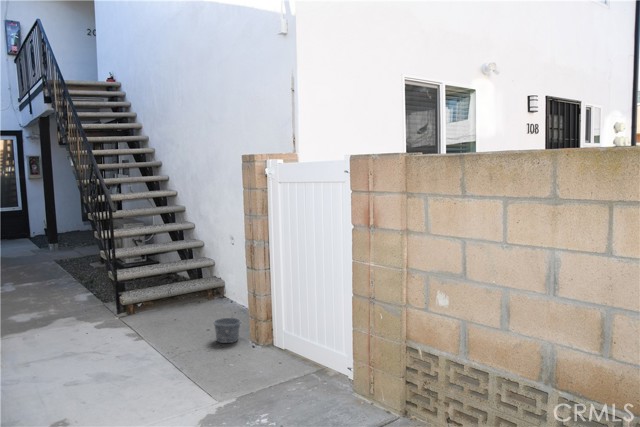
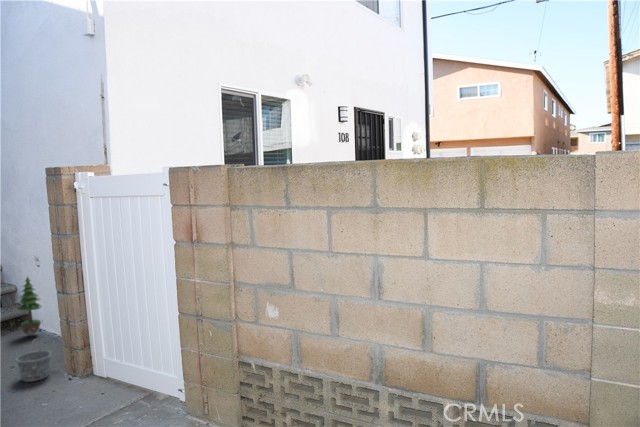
potted tree: none [214,252,234,307] -> present [17,277,42,336]

